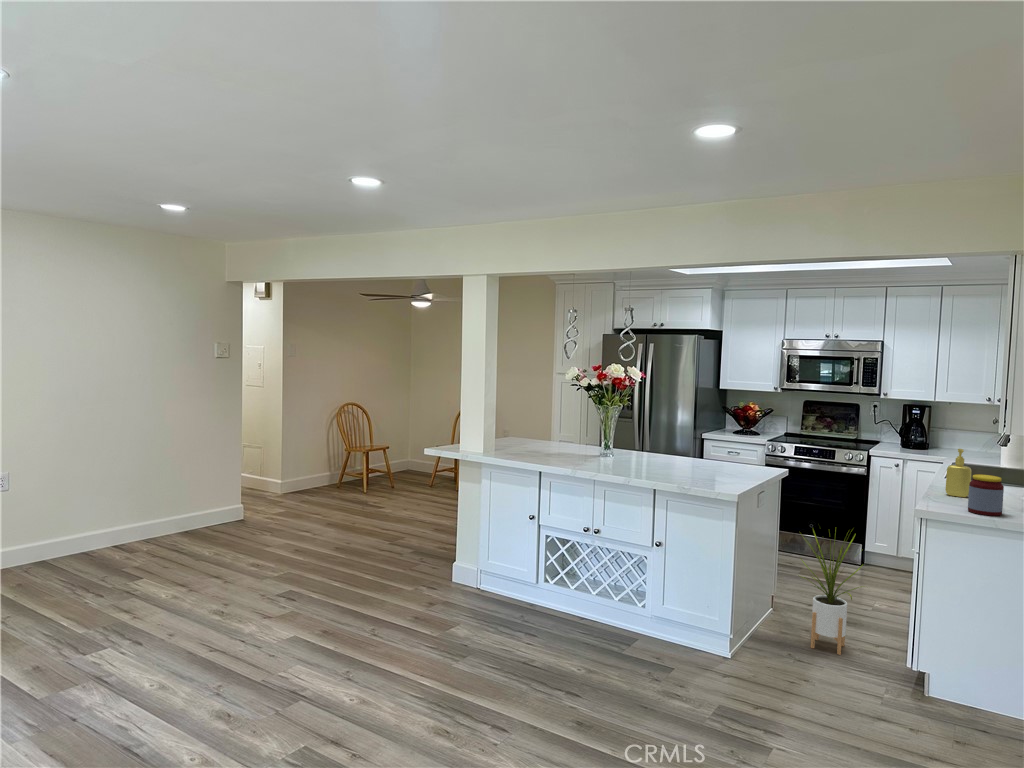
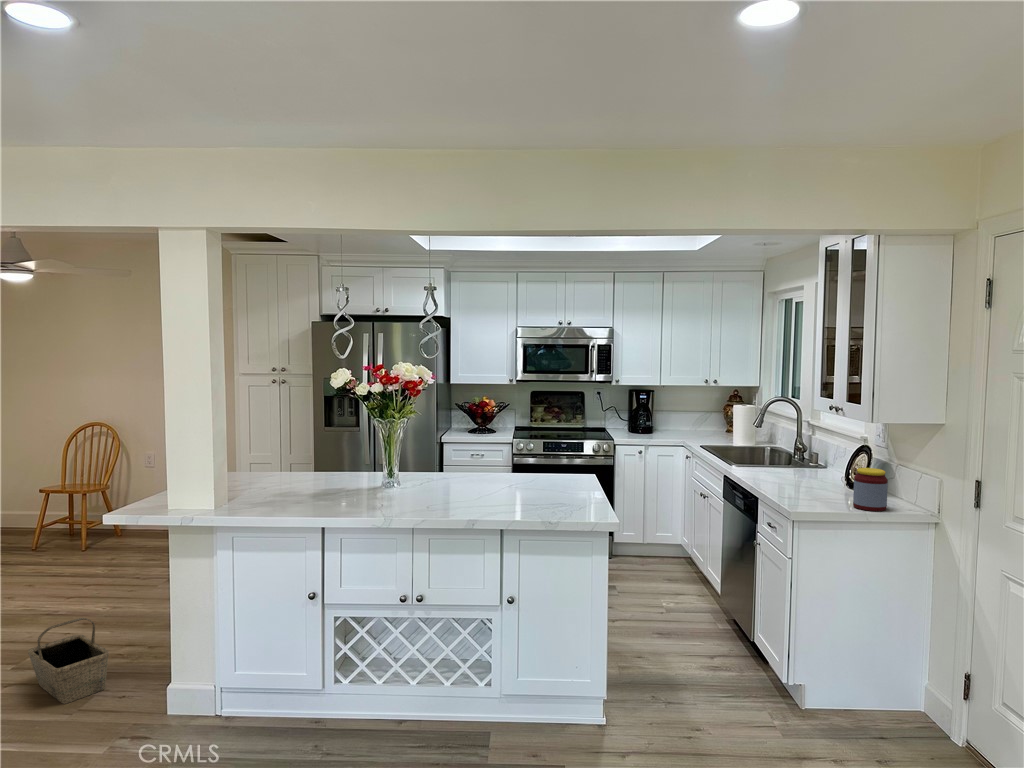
soap dispenser: present [945,449,972,497] -> none [790,439,817,490]
basket: none [395,516,432,563] -> present [28,618,109,704]
house plant: present [798,530,863,655] -> none [642,531,719,679]

